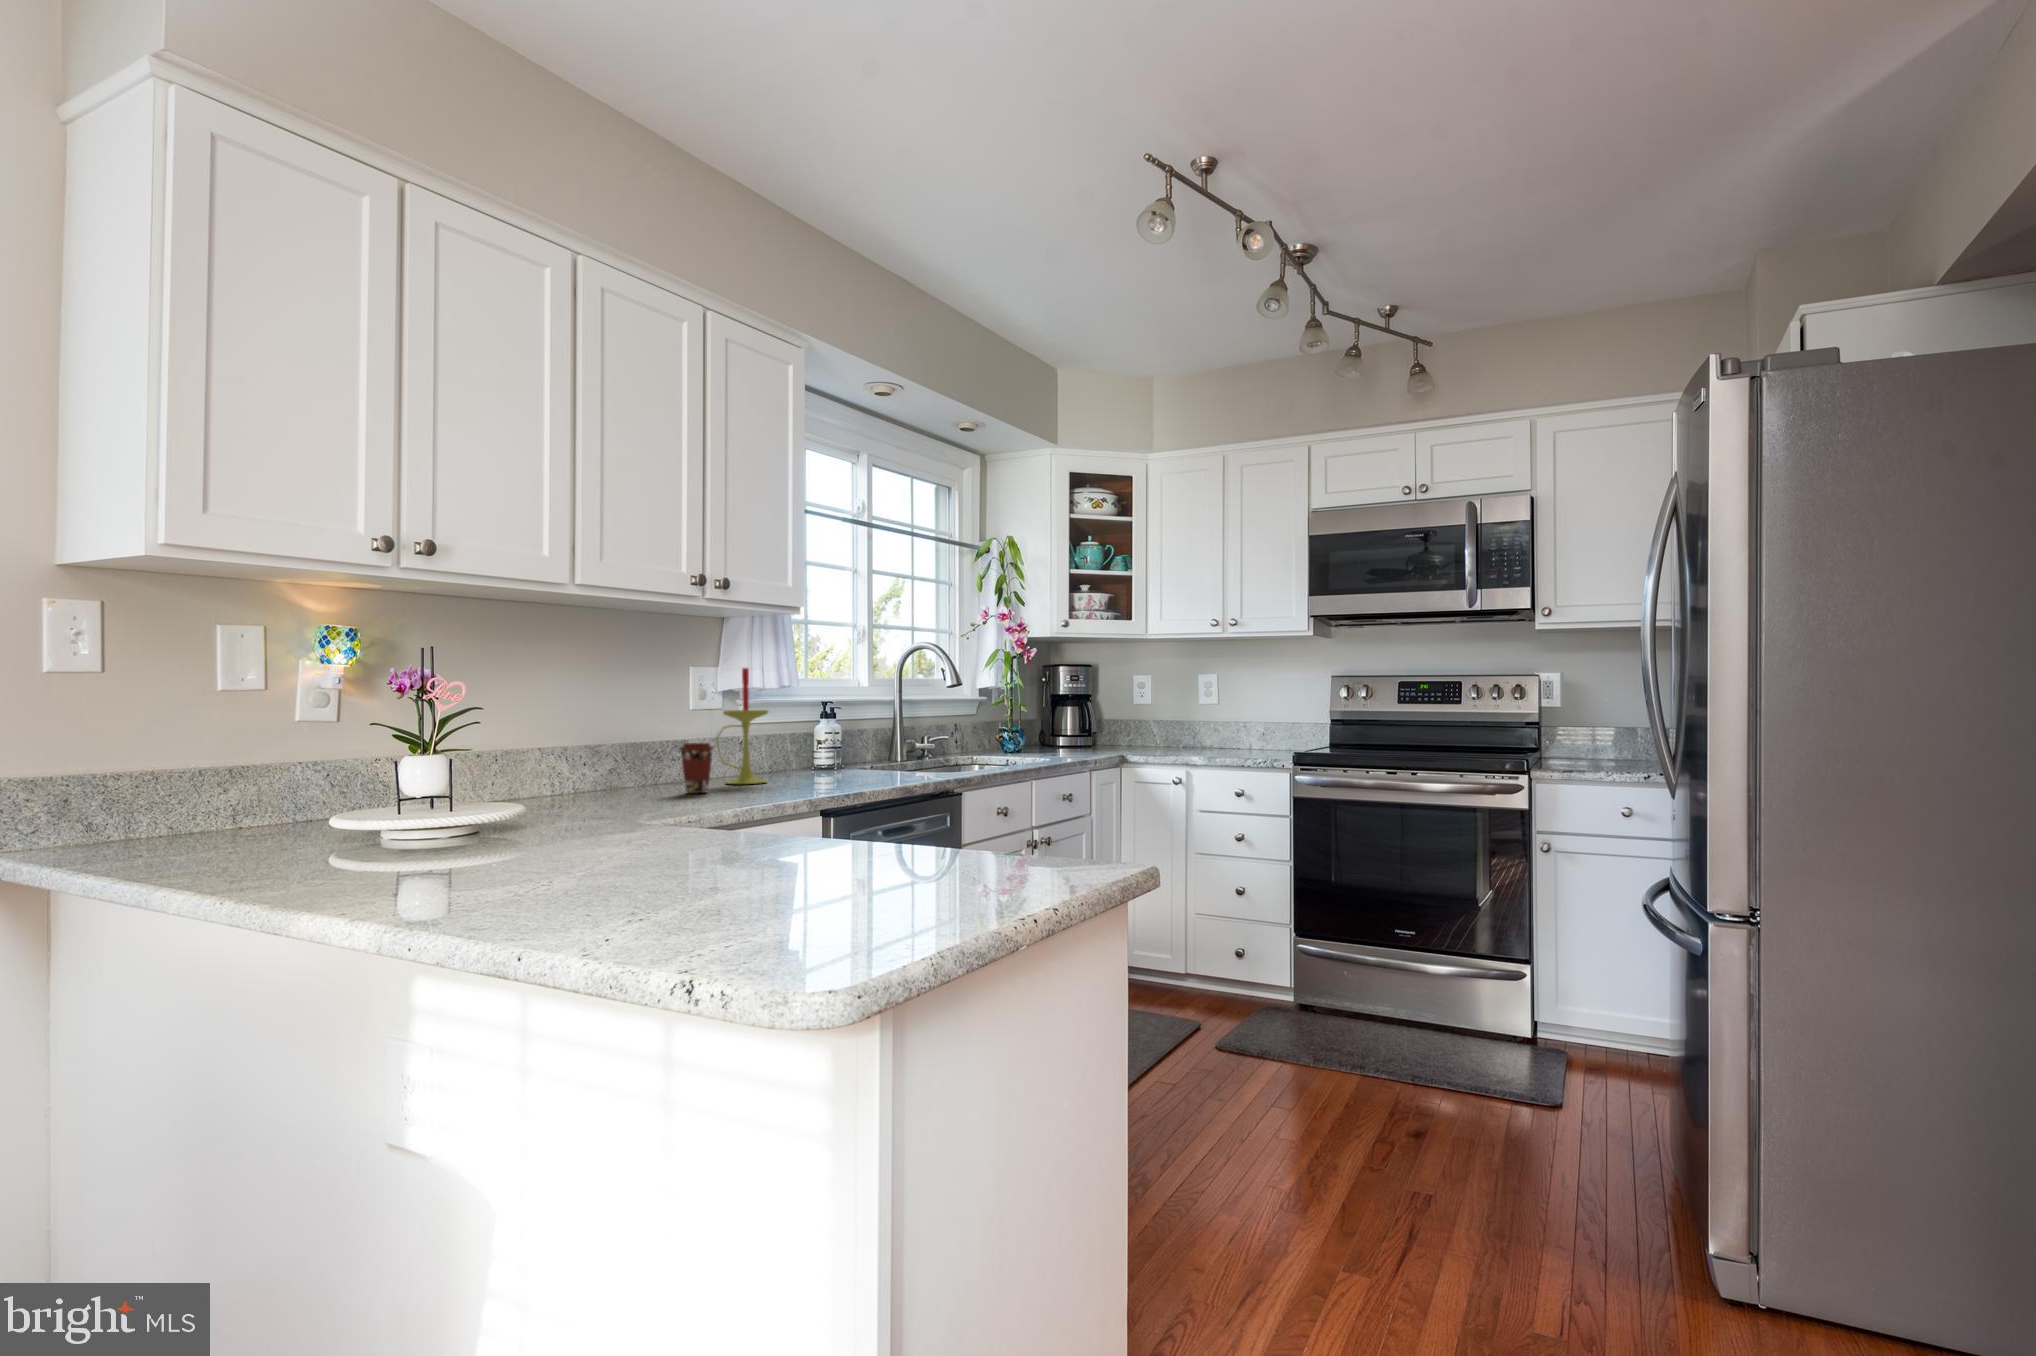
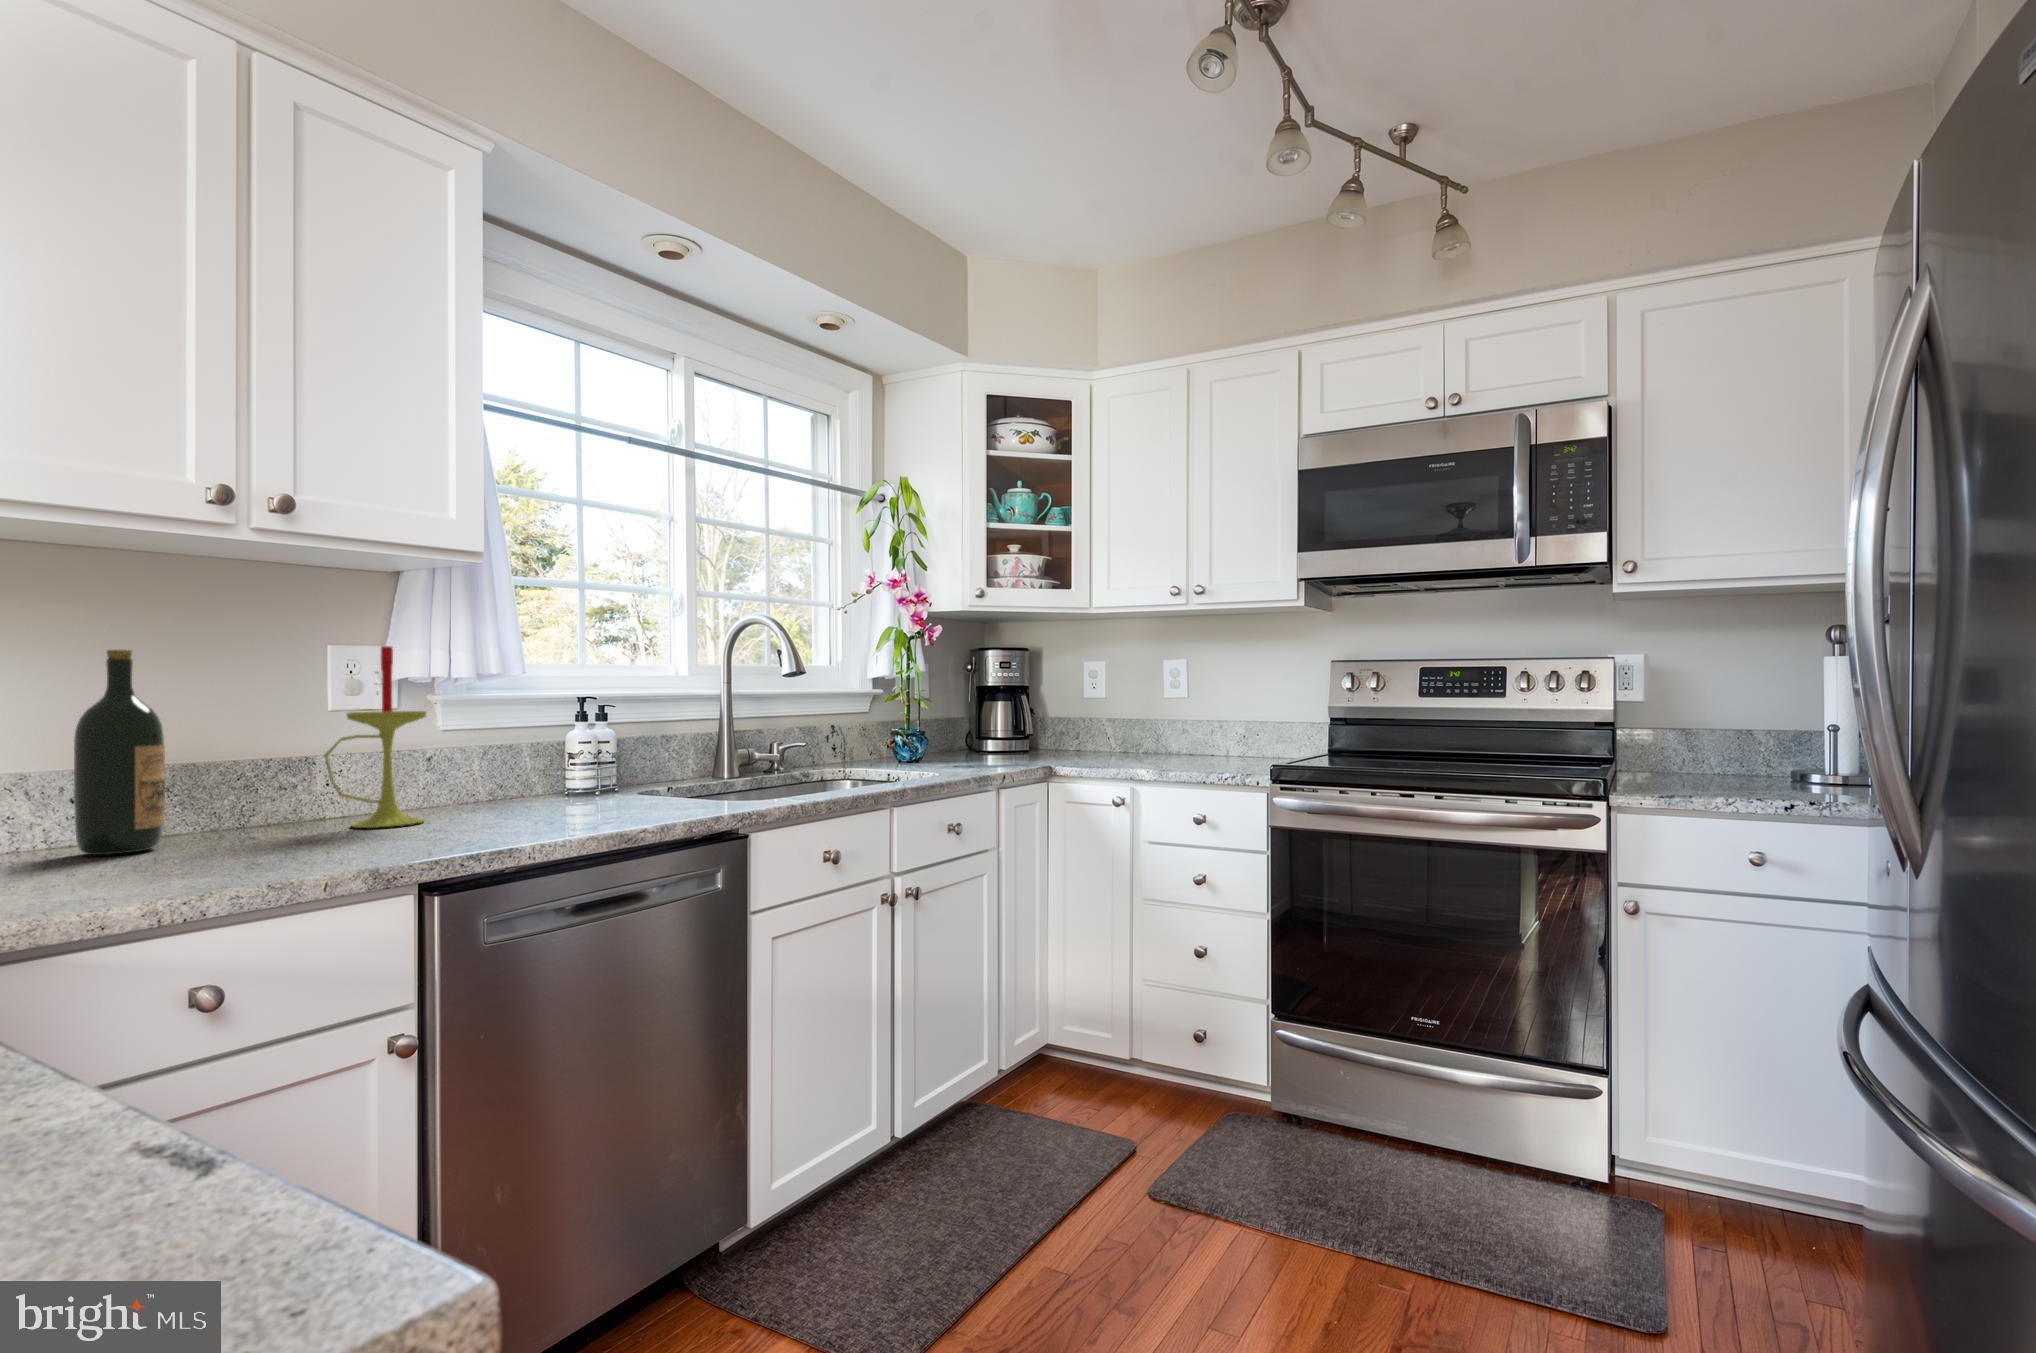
wine bottle: none [604,671,649,795] -> present [74,650,165,855]
coffee cup: present [680,743,713,793] -> none [200,767,270,852]

